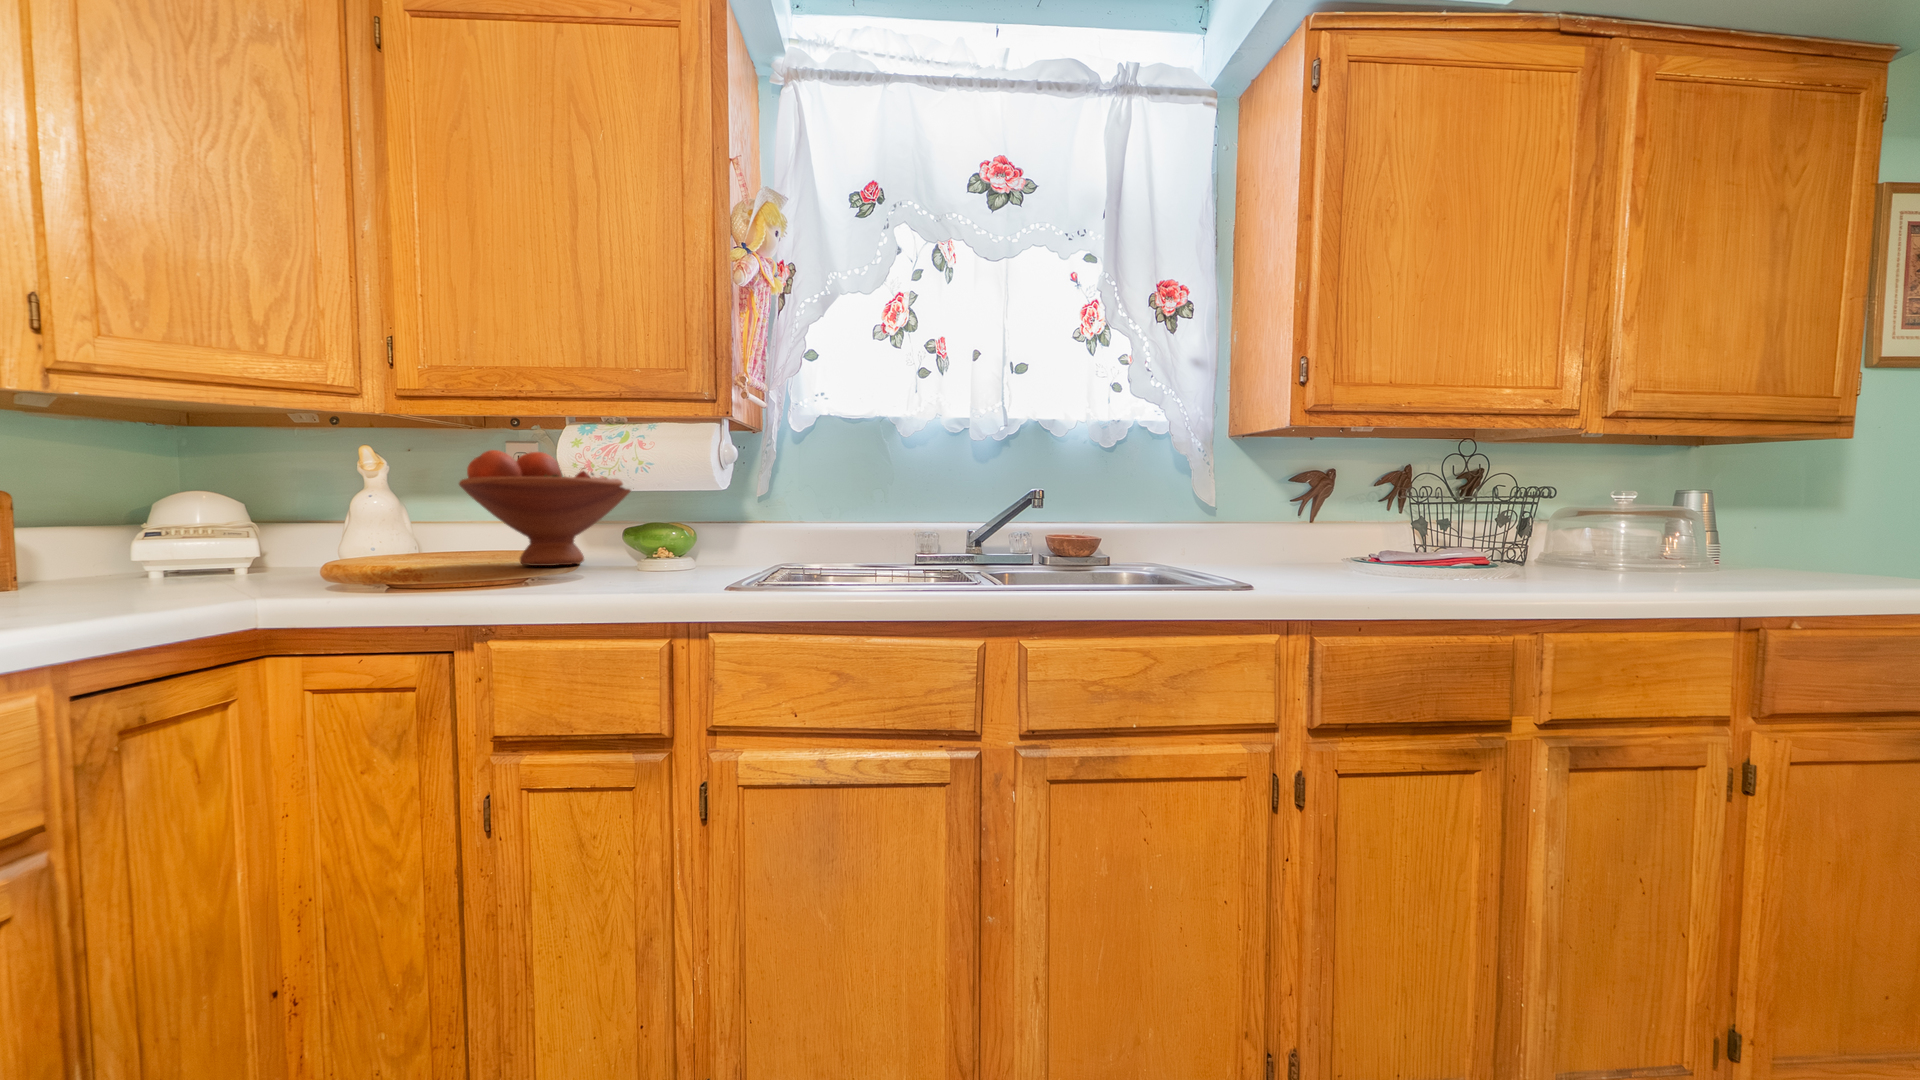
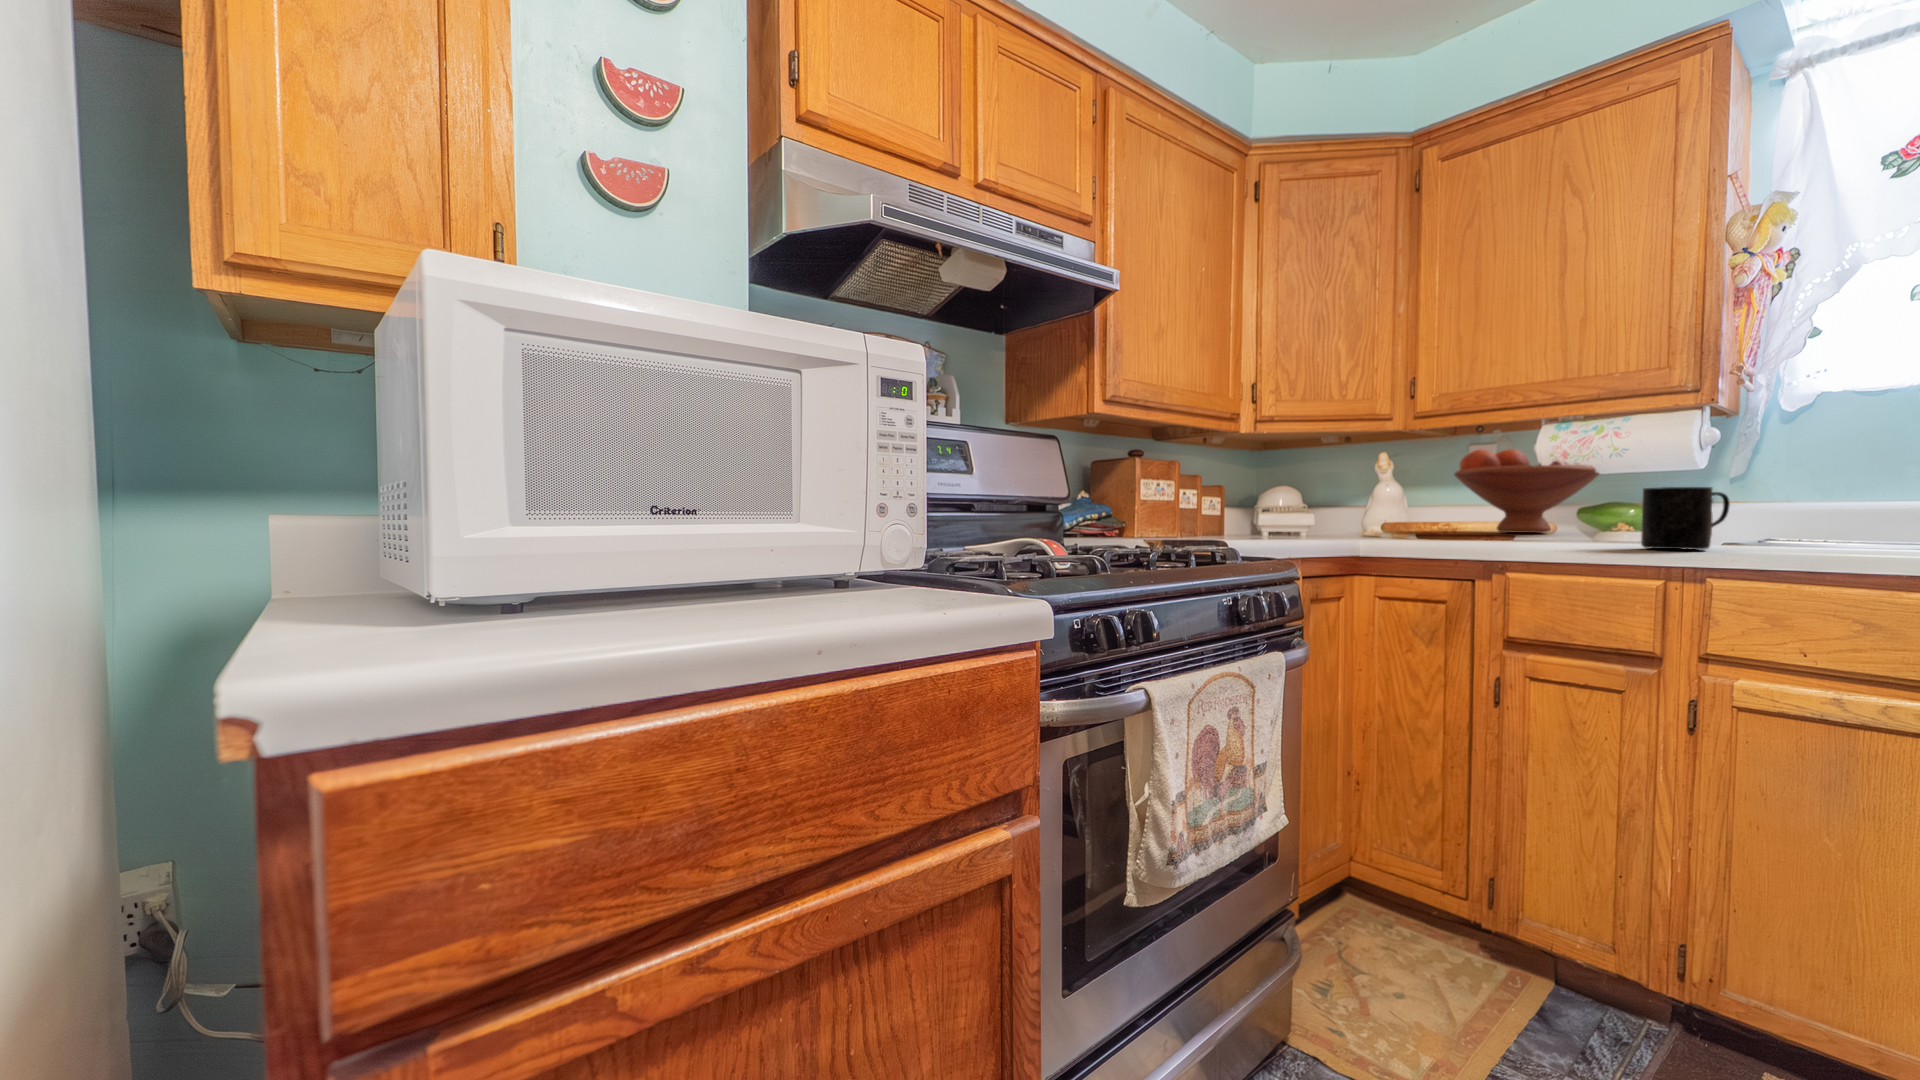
mug: none [641,518,727,599] -> present [1641,487,1730,550]

